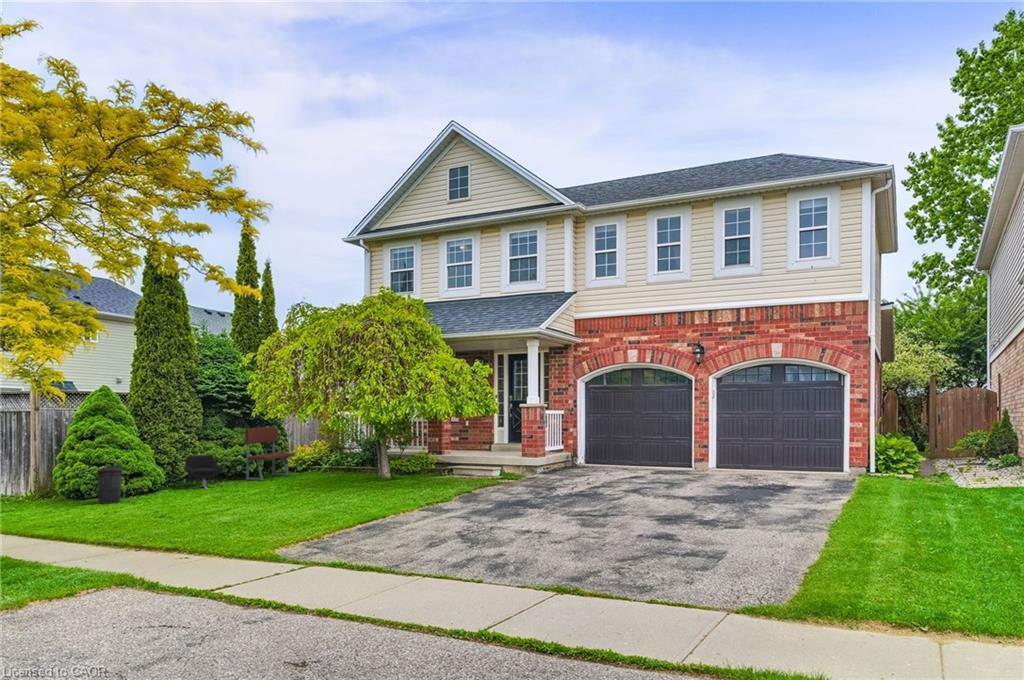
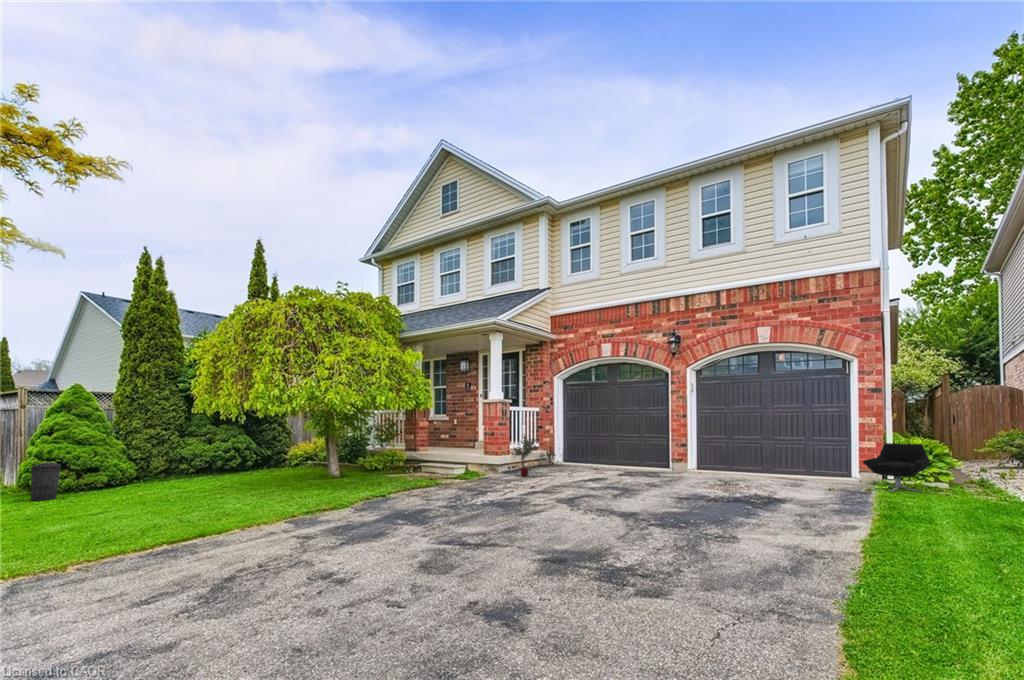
bench: present [245,427,295,480] -> none [227,424,281,476]
potted tree: none [547,436,570,475] -> present [512,434,536,476]
lounge chair: present [184,455,224,489] -> present [863,443,930,492]

